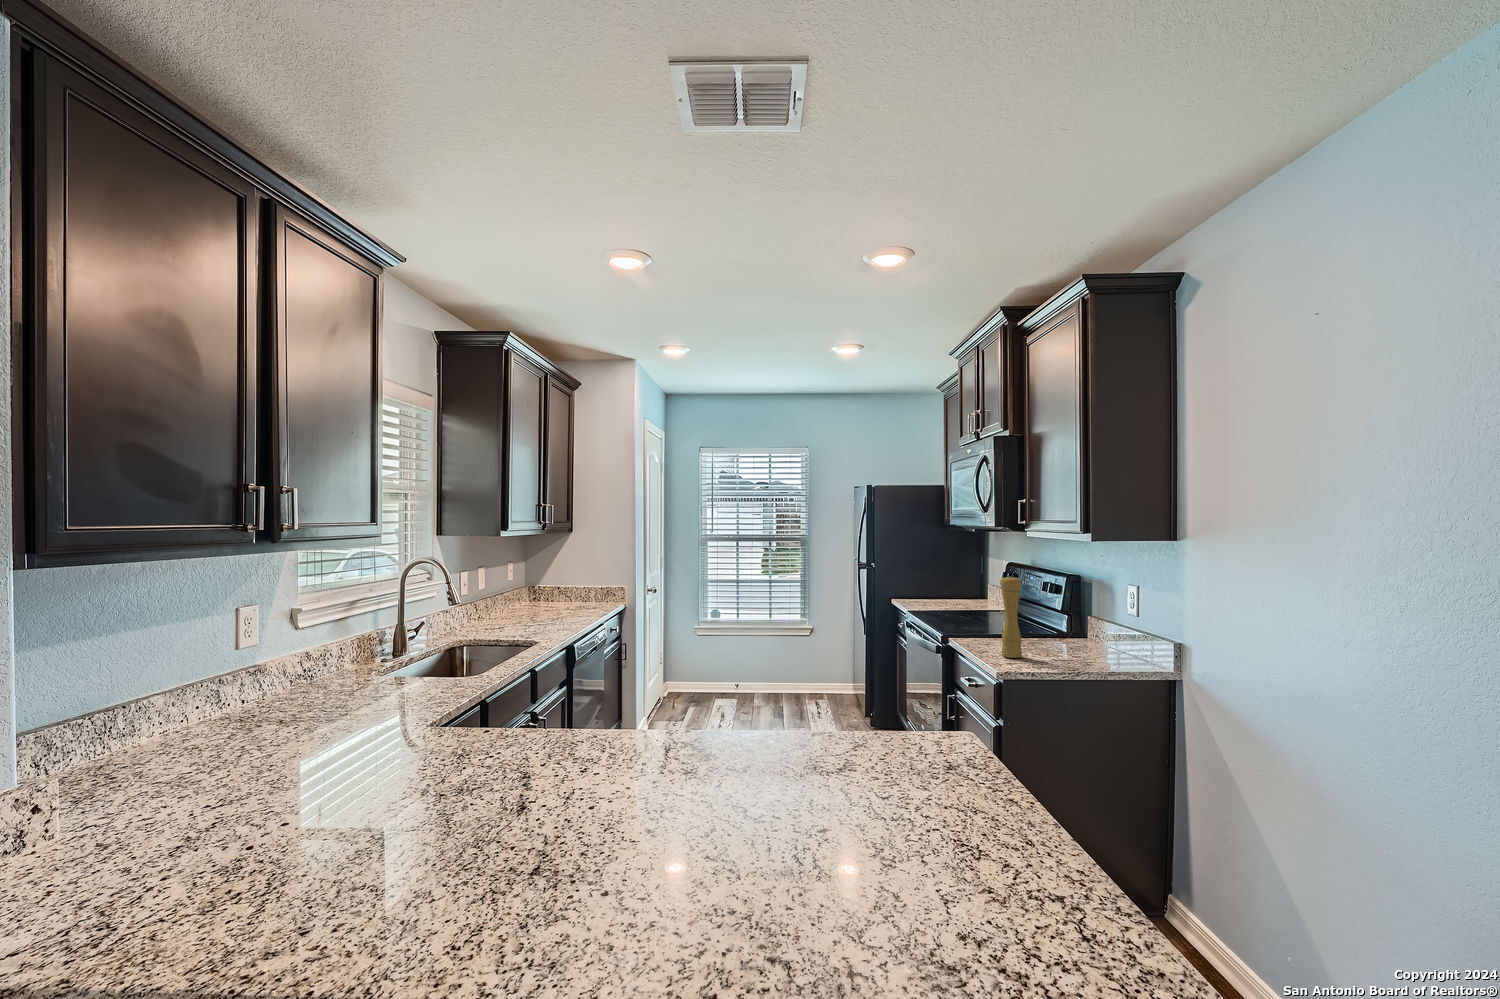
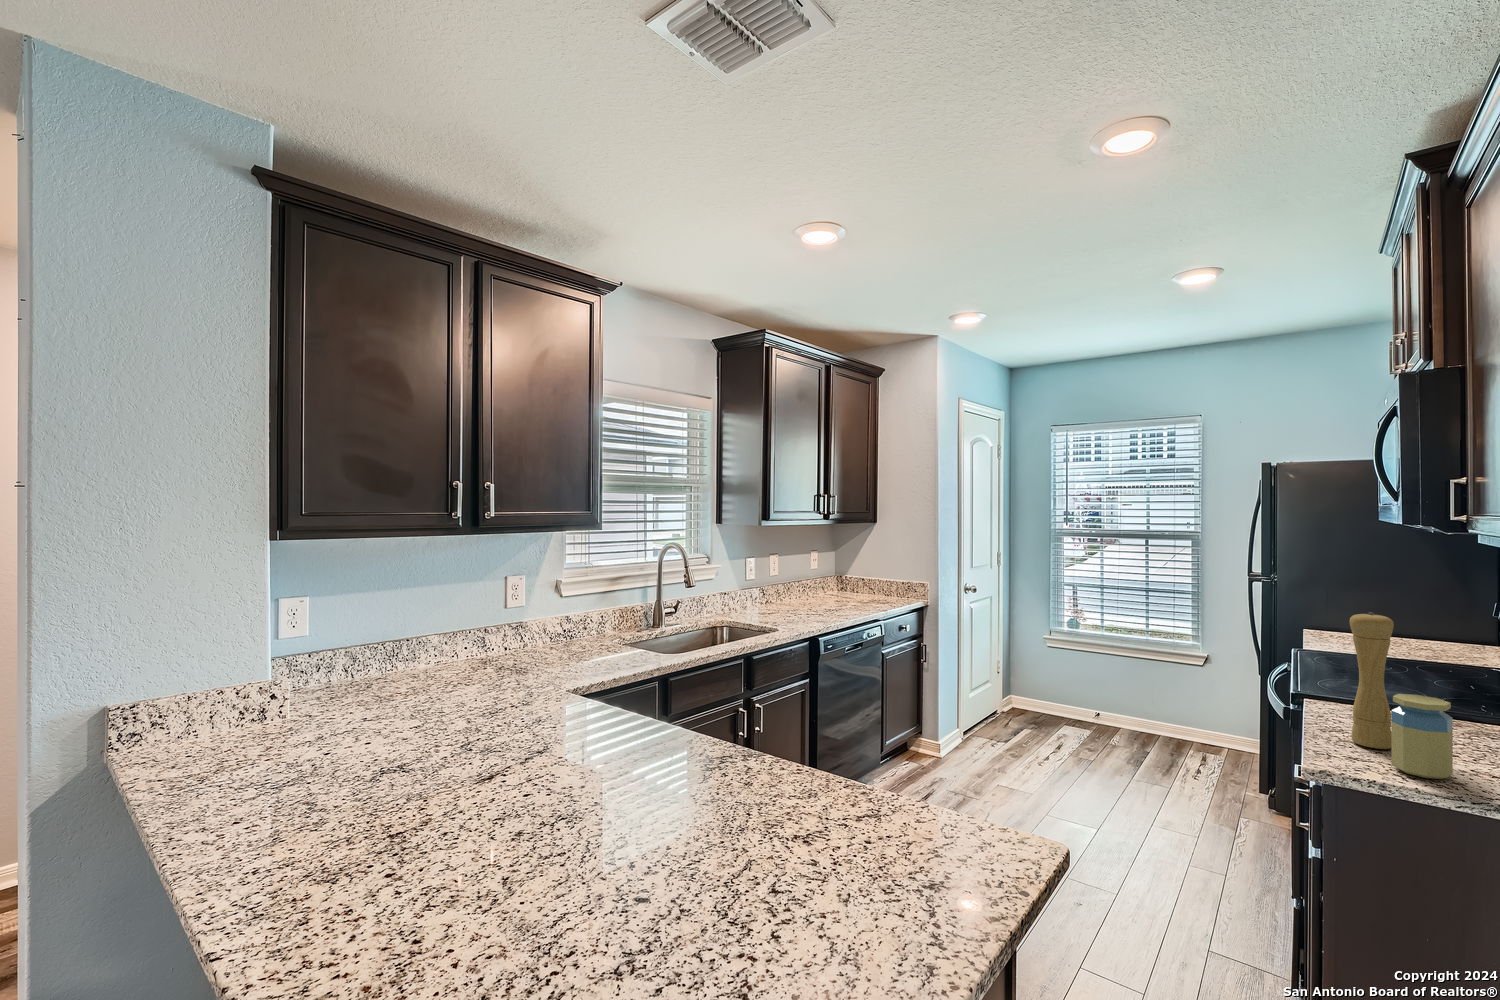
jar: none [1032,622,1059,668] -> present [1391,694,1453,779]

